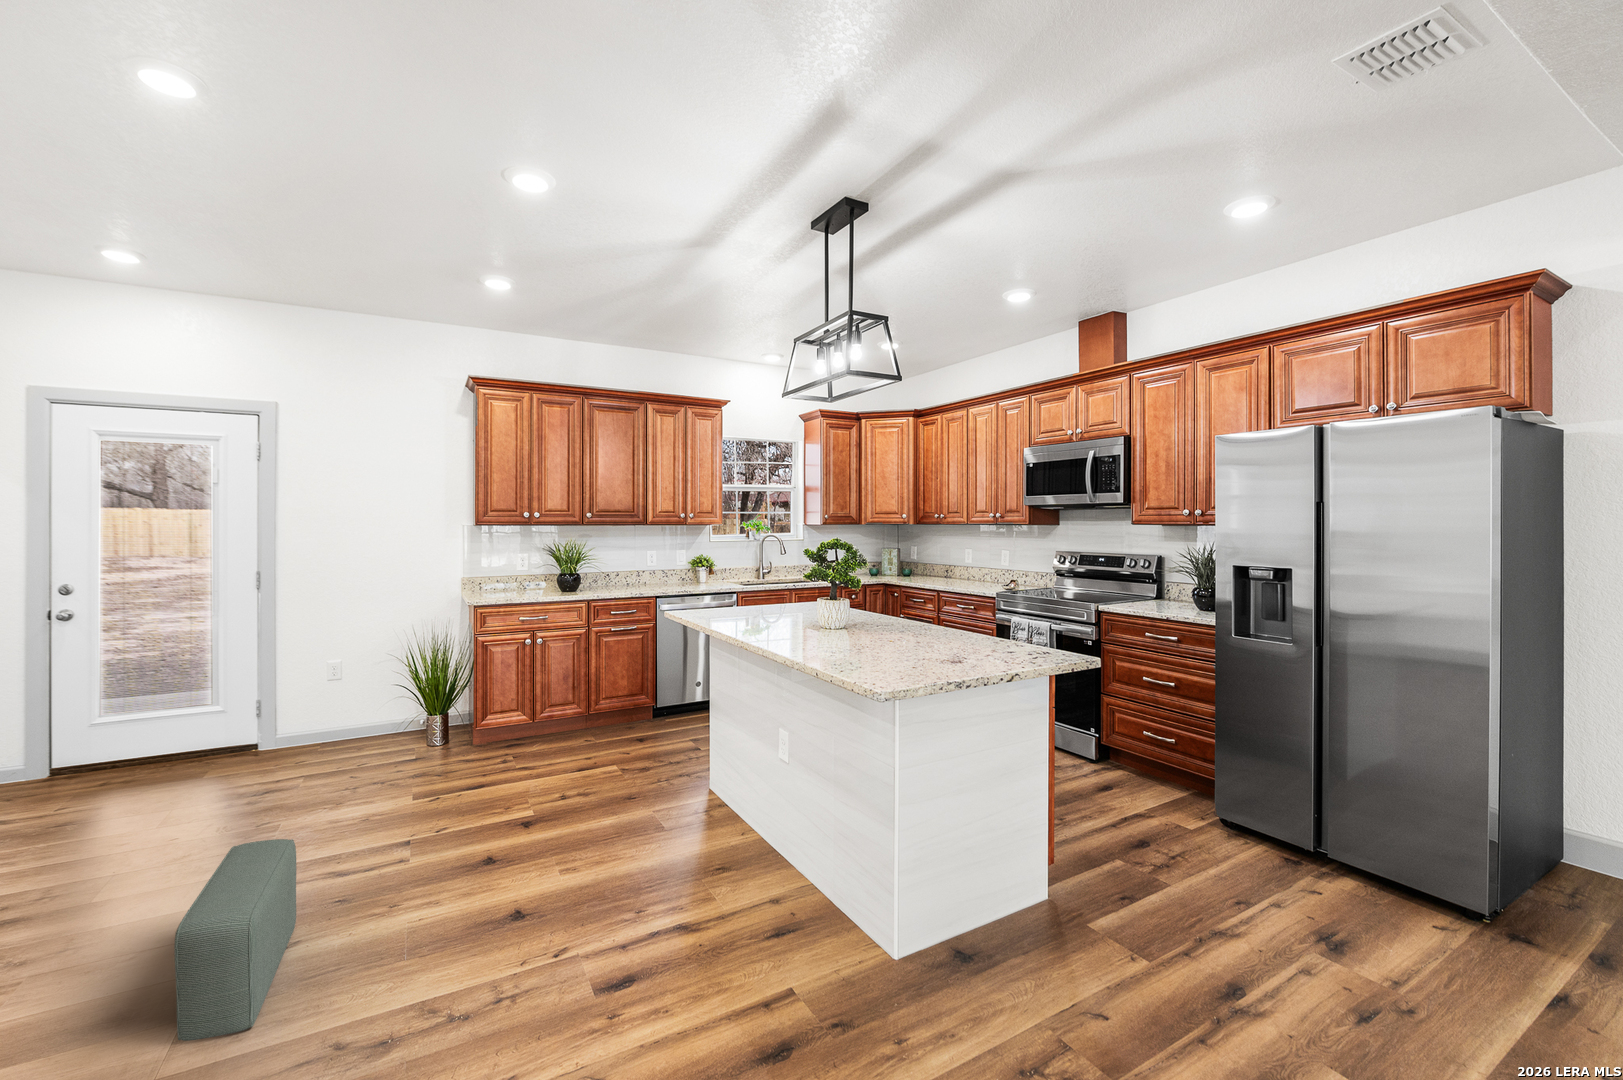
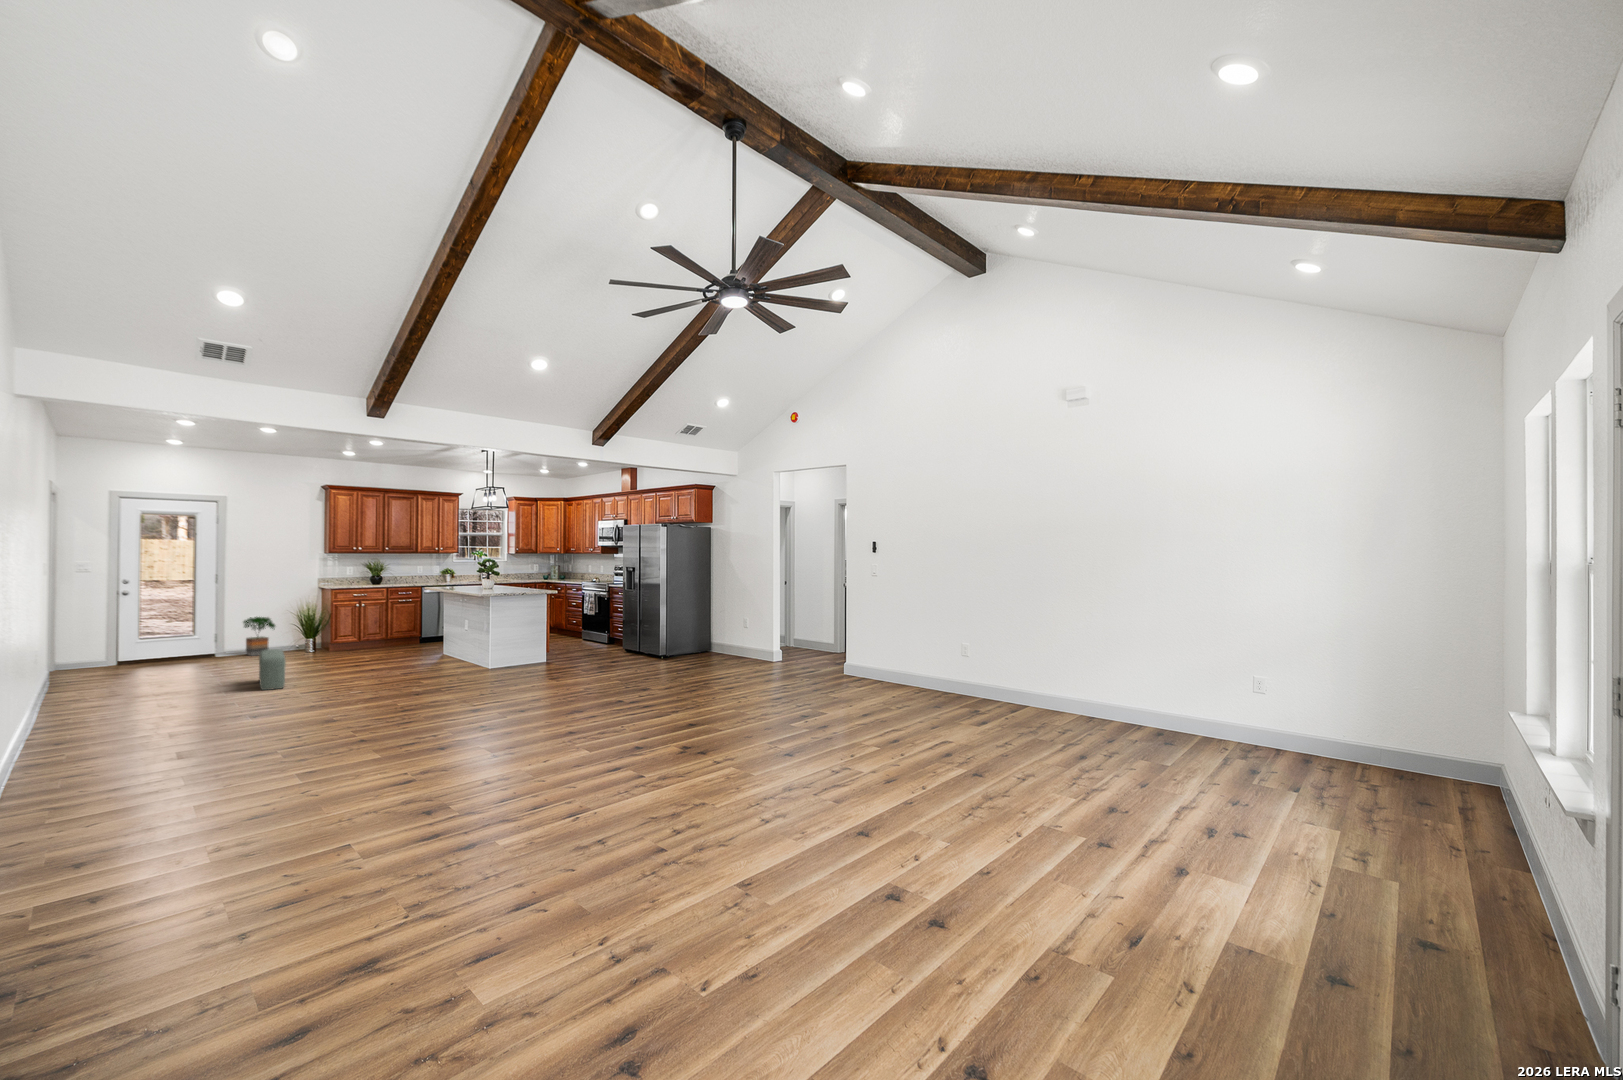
potted tree: none [303,663,372,754] -> present [243,617,275,656]

